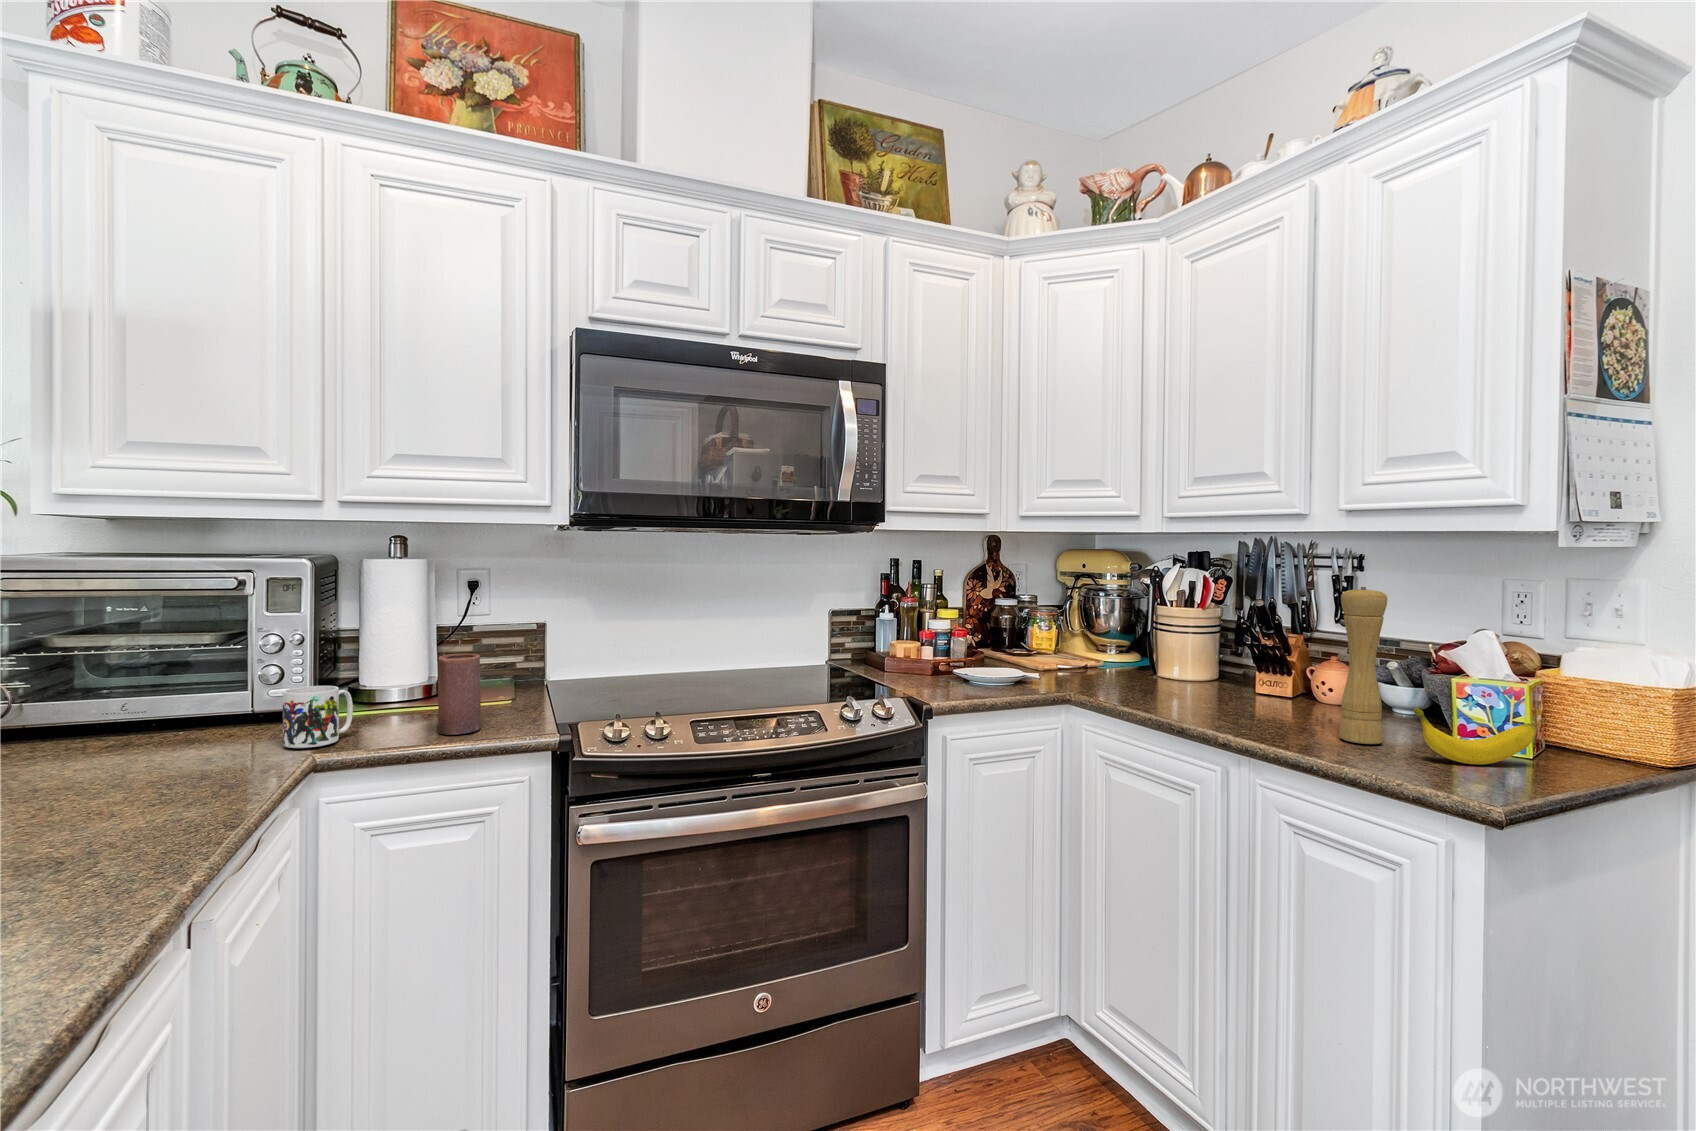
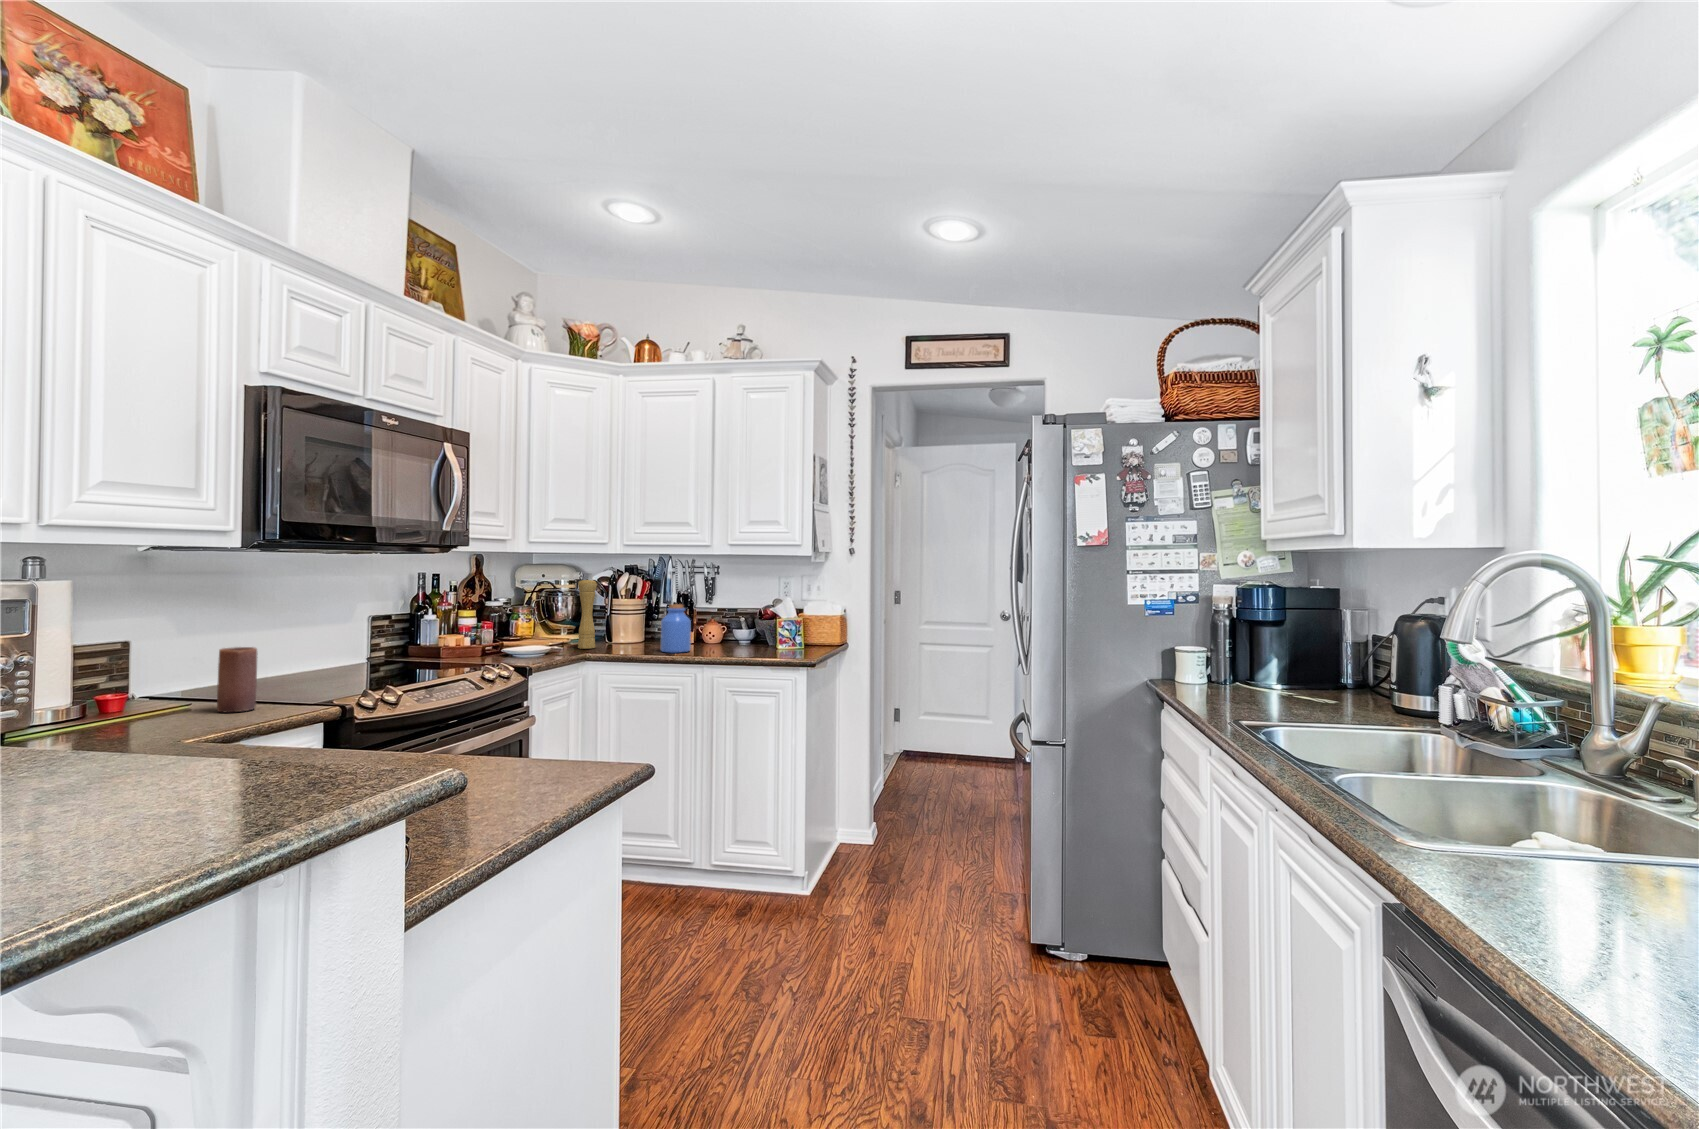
pepper mill: present [1340,587,1387,744] -> present [578,579,597,649]
jar: none [1189,623,1250,716] -> present [661,604,691,653]
mug: present [283,686,353,748] -> none [102,680,158,733]
banana: present [1414,707,1536,764] -> none [772,633,808,655]

